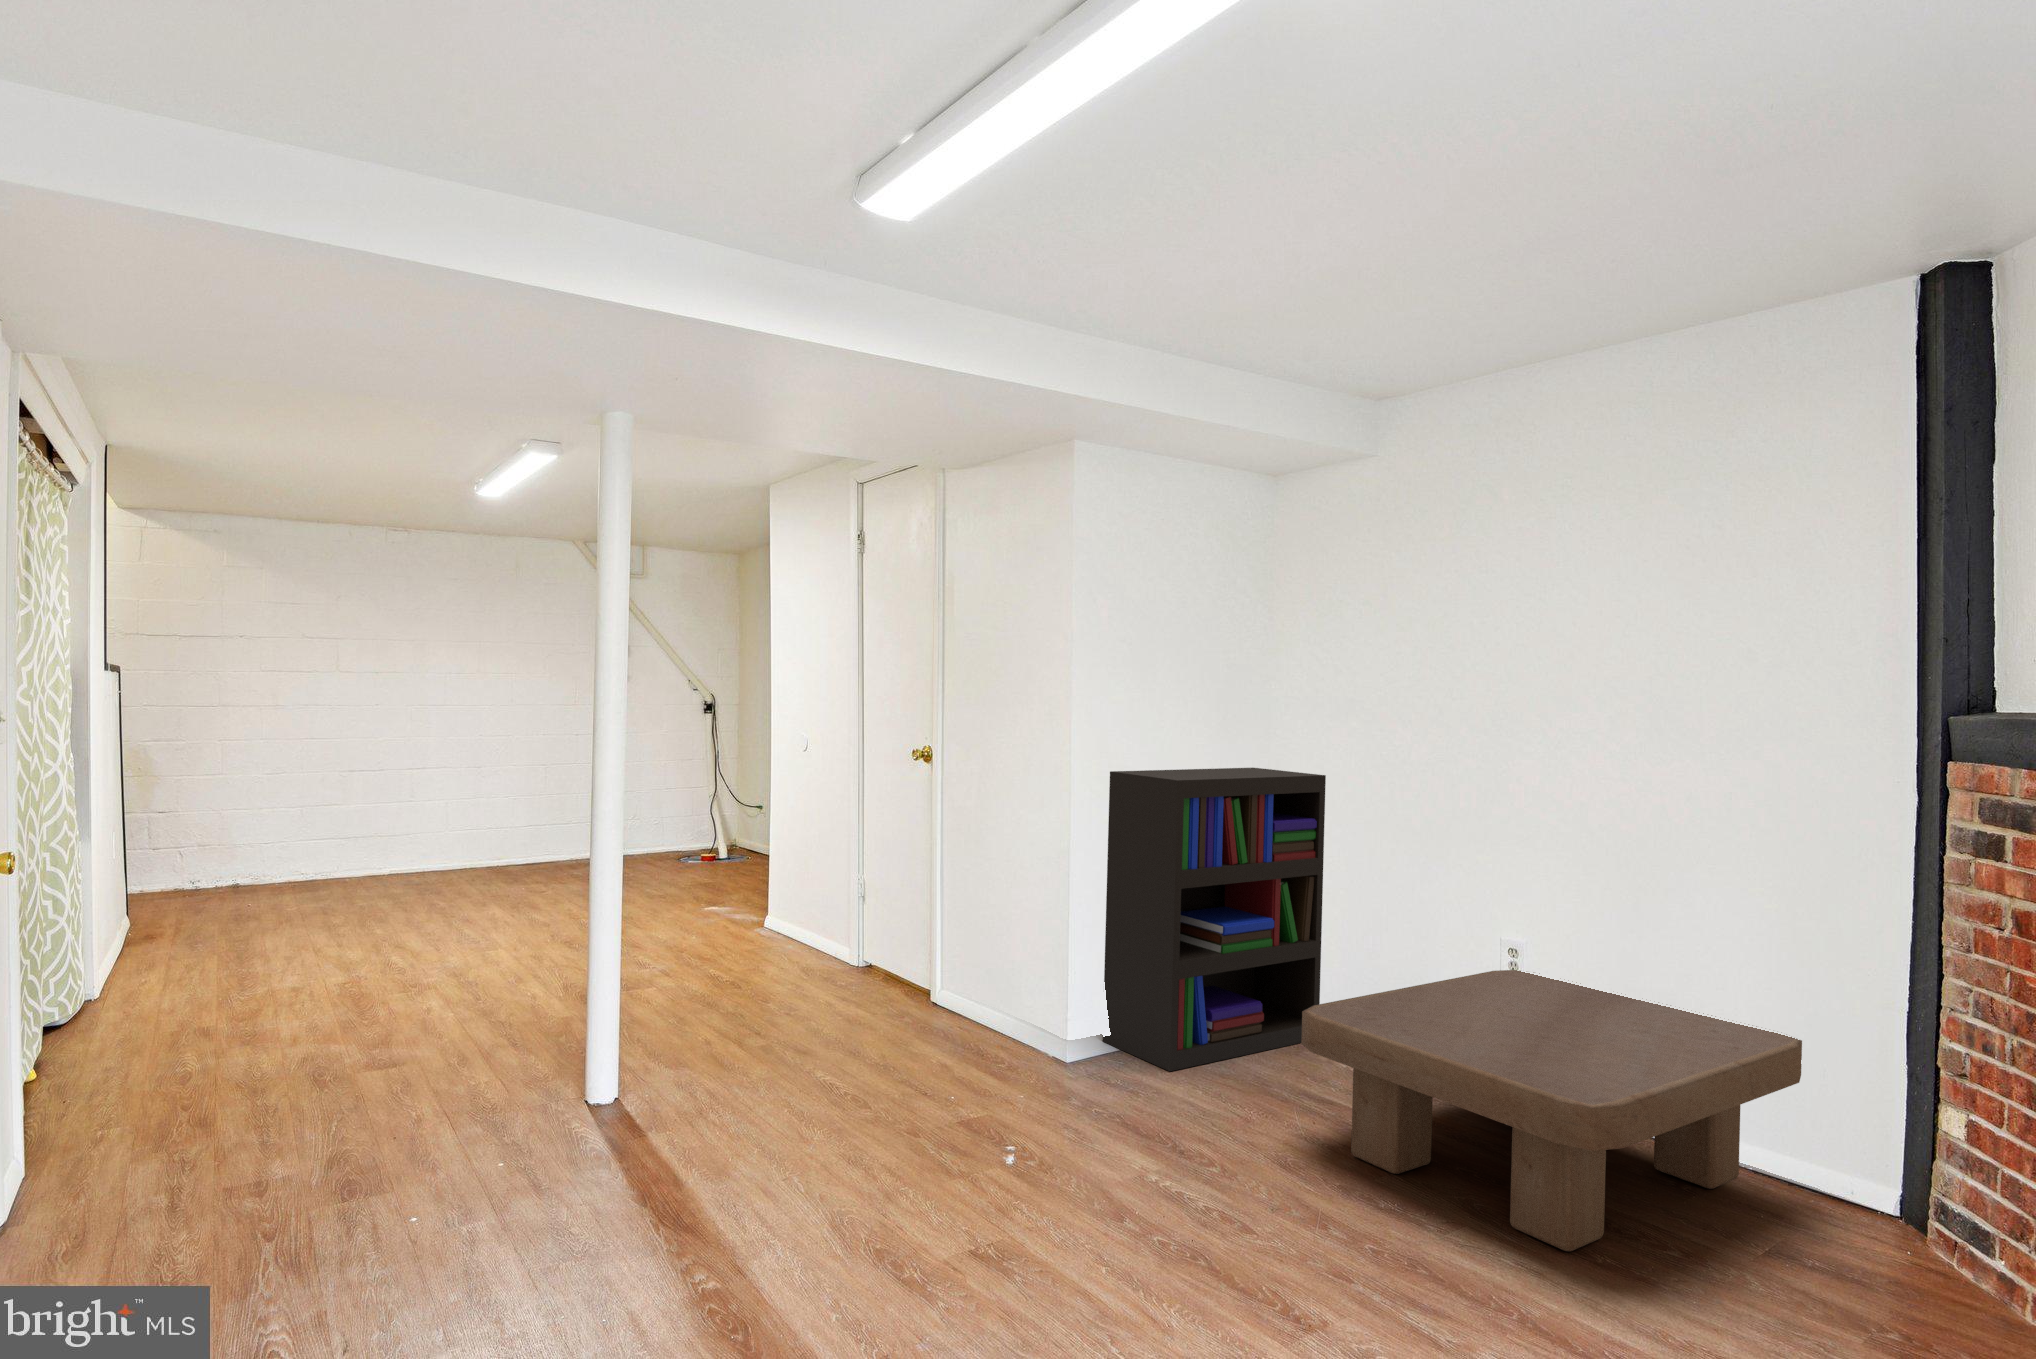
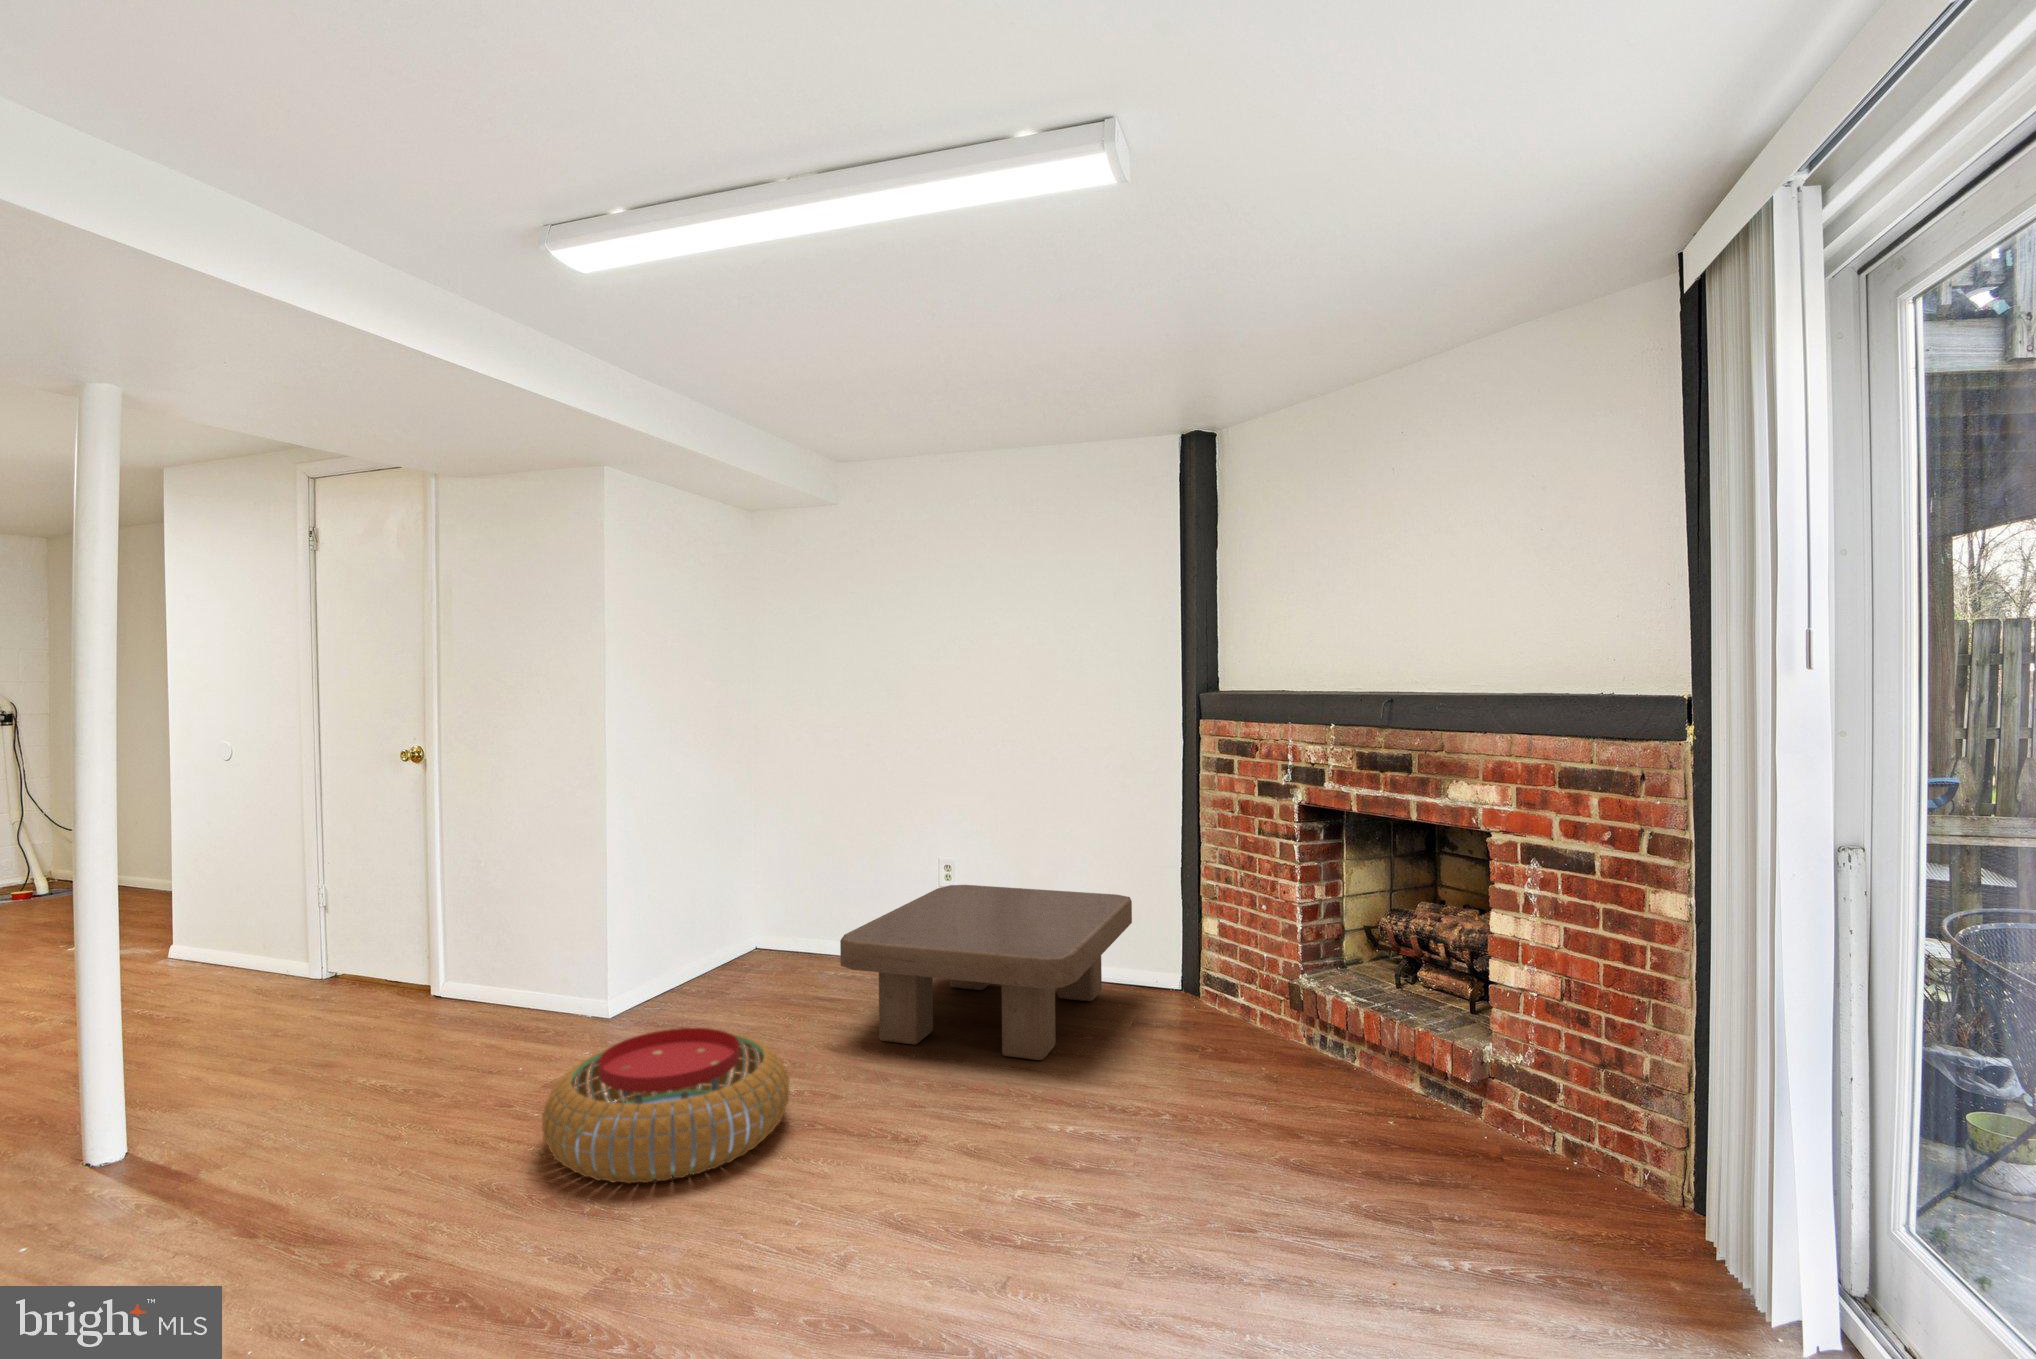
bookshelf: present [1103,768,1326,1071] -> none [630,756,804,1018]
pouf: none [915,1069,1185,1246] -> present [542,1028,789,1183]

